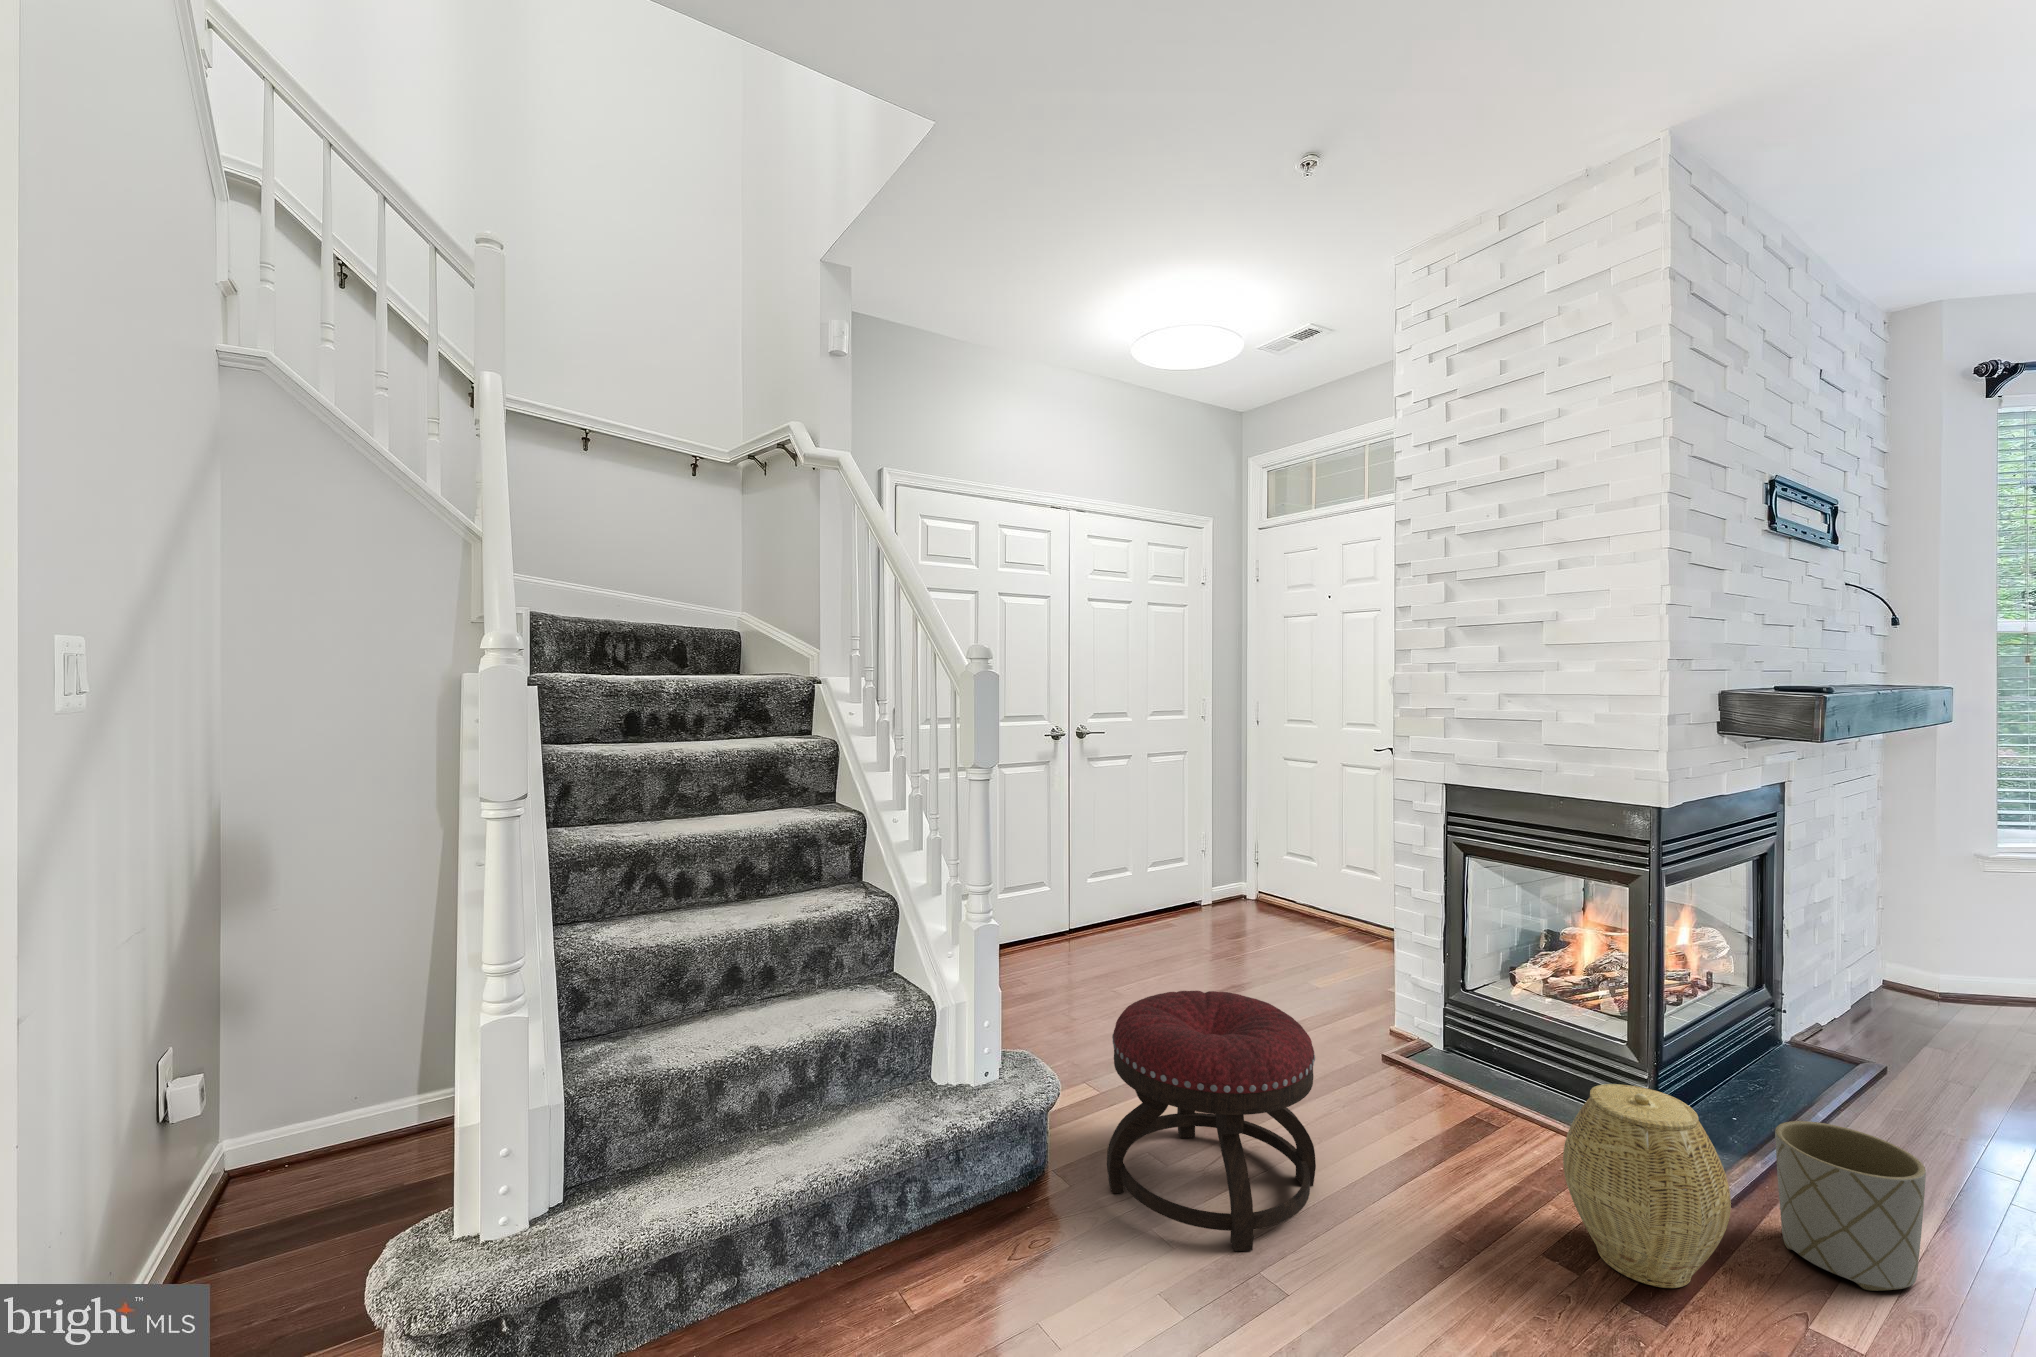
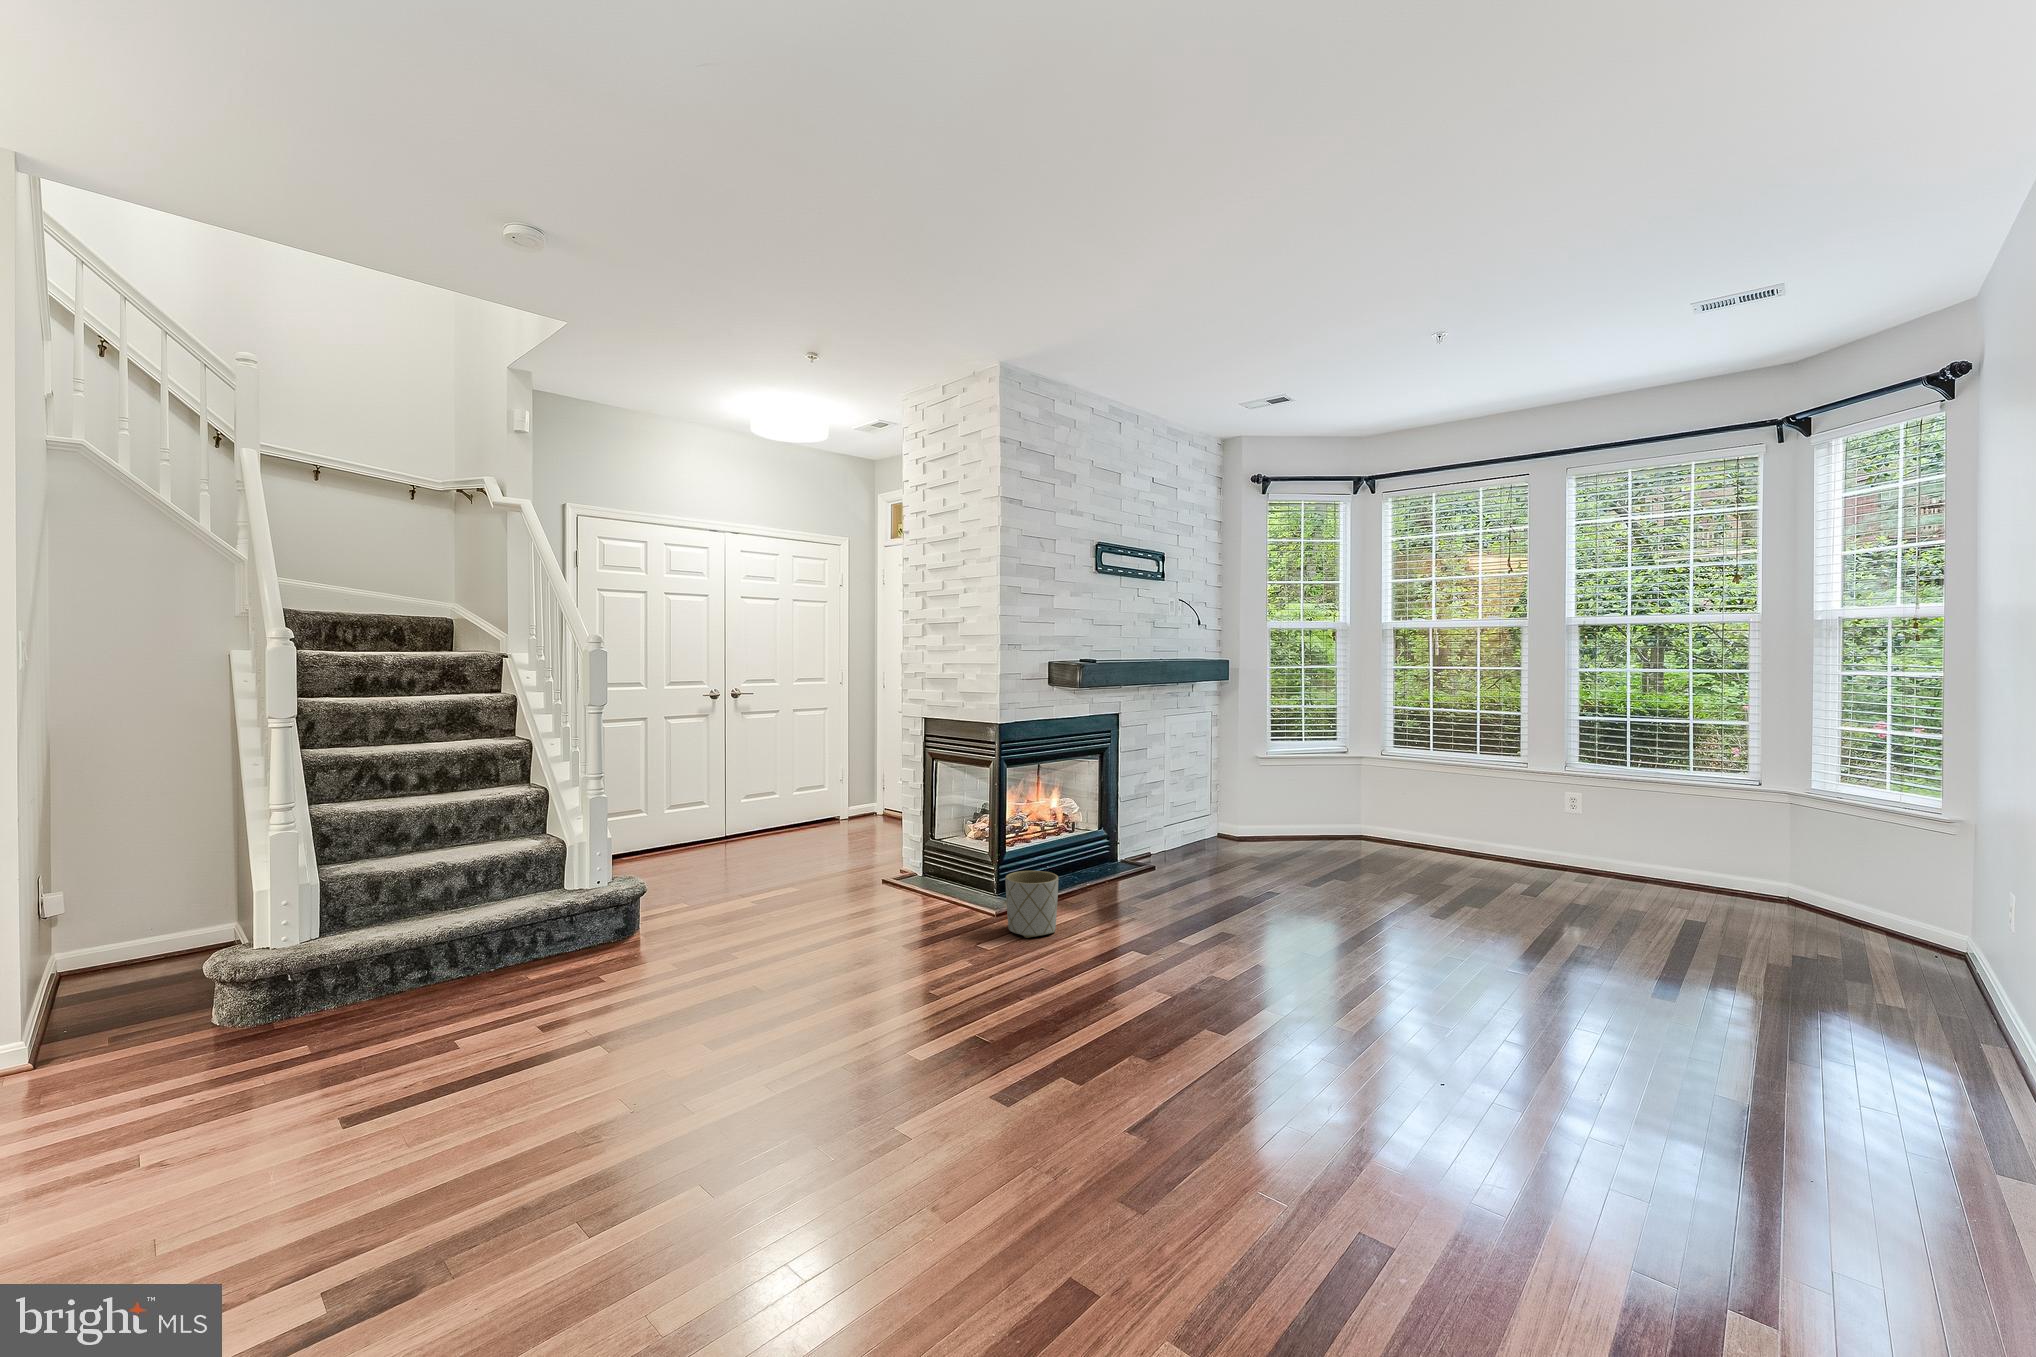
ottoman: present [1107,991,1316,1251] -> none [669,833,792,952]
woven basket: present [1563,1084,1731,1288] -> none [899,856,967,945]

